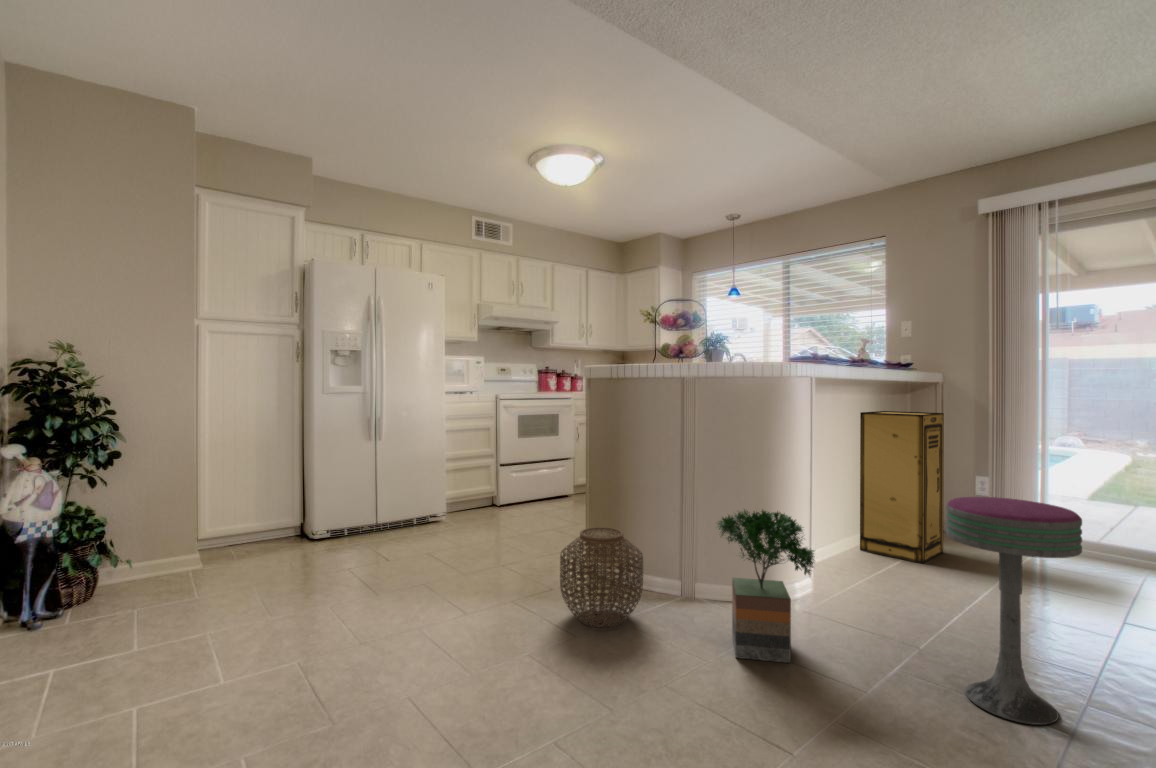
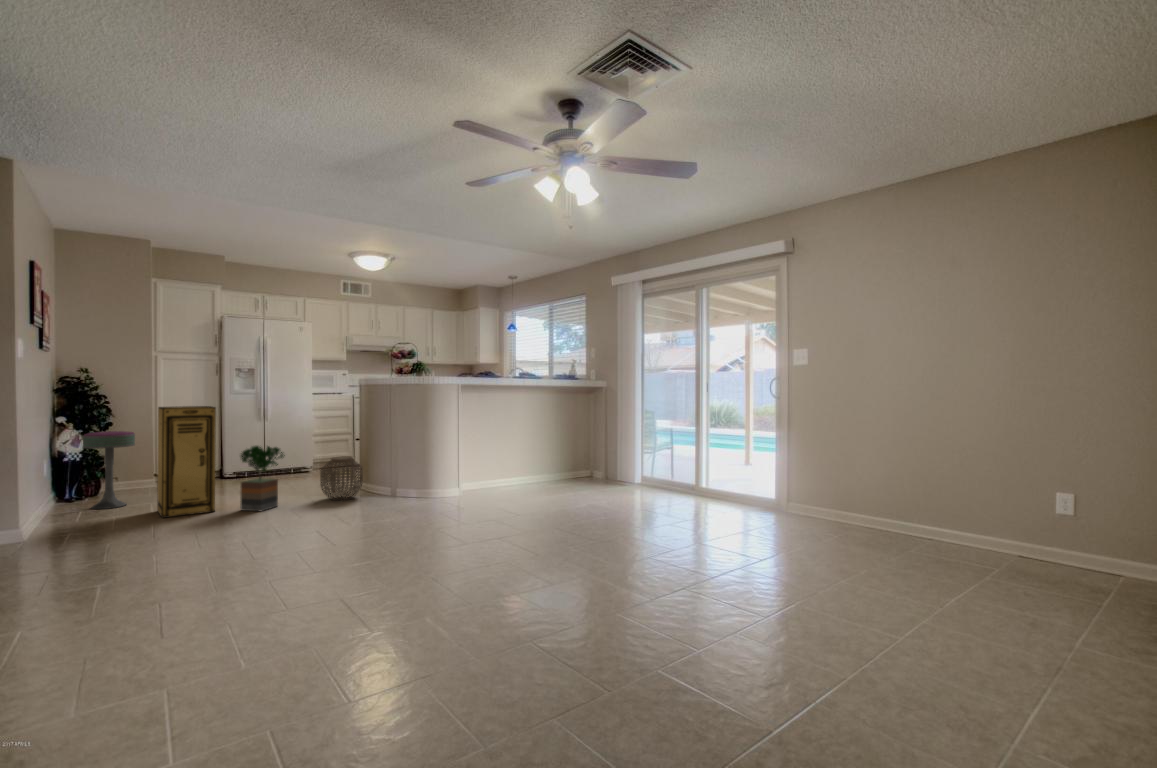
storage cabinet: present [860,411,944,564] -> present [157,406,216,518]
bar stool: present [946,497,1082,725] -> present [83,431,135,509]
potted tree: present [717,510,815,663] -> present [240,446,285,511]

